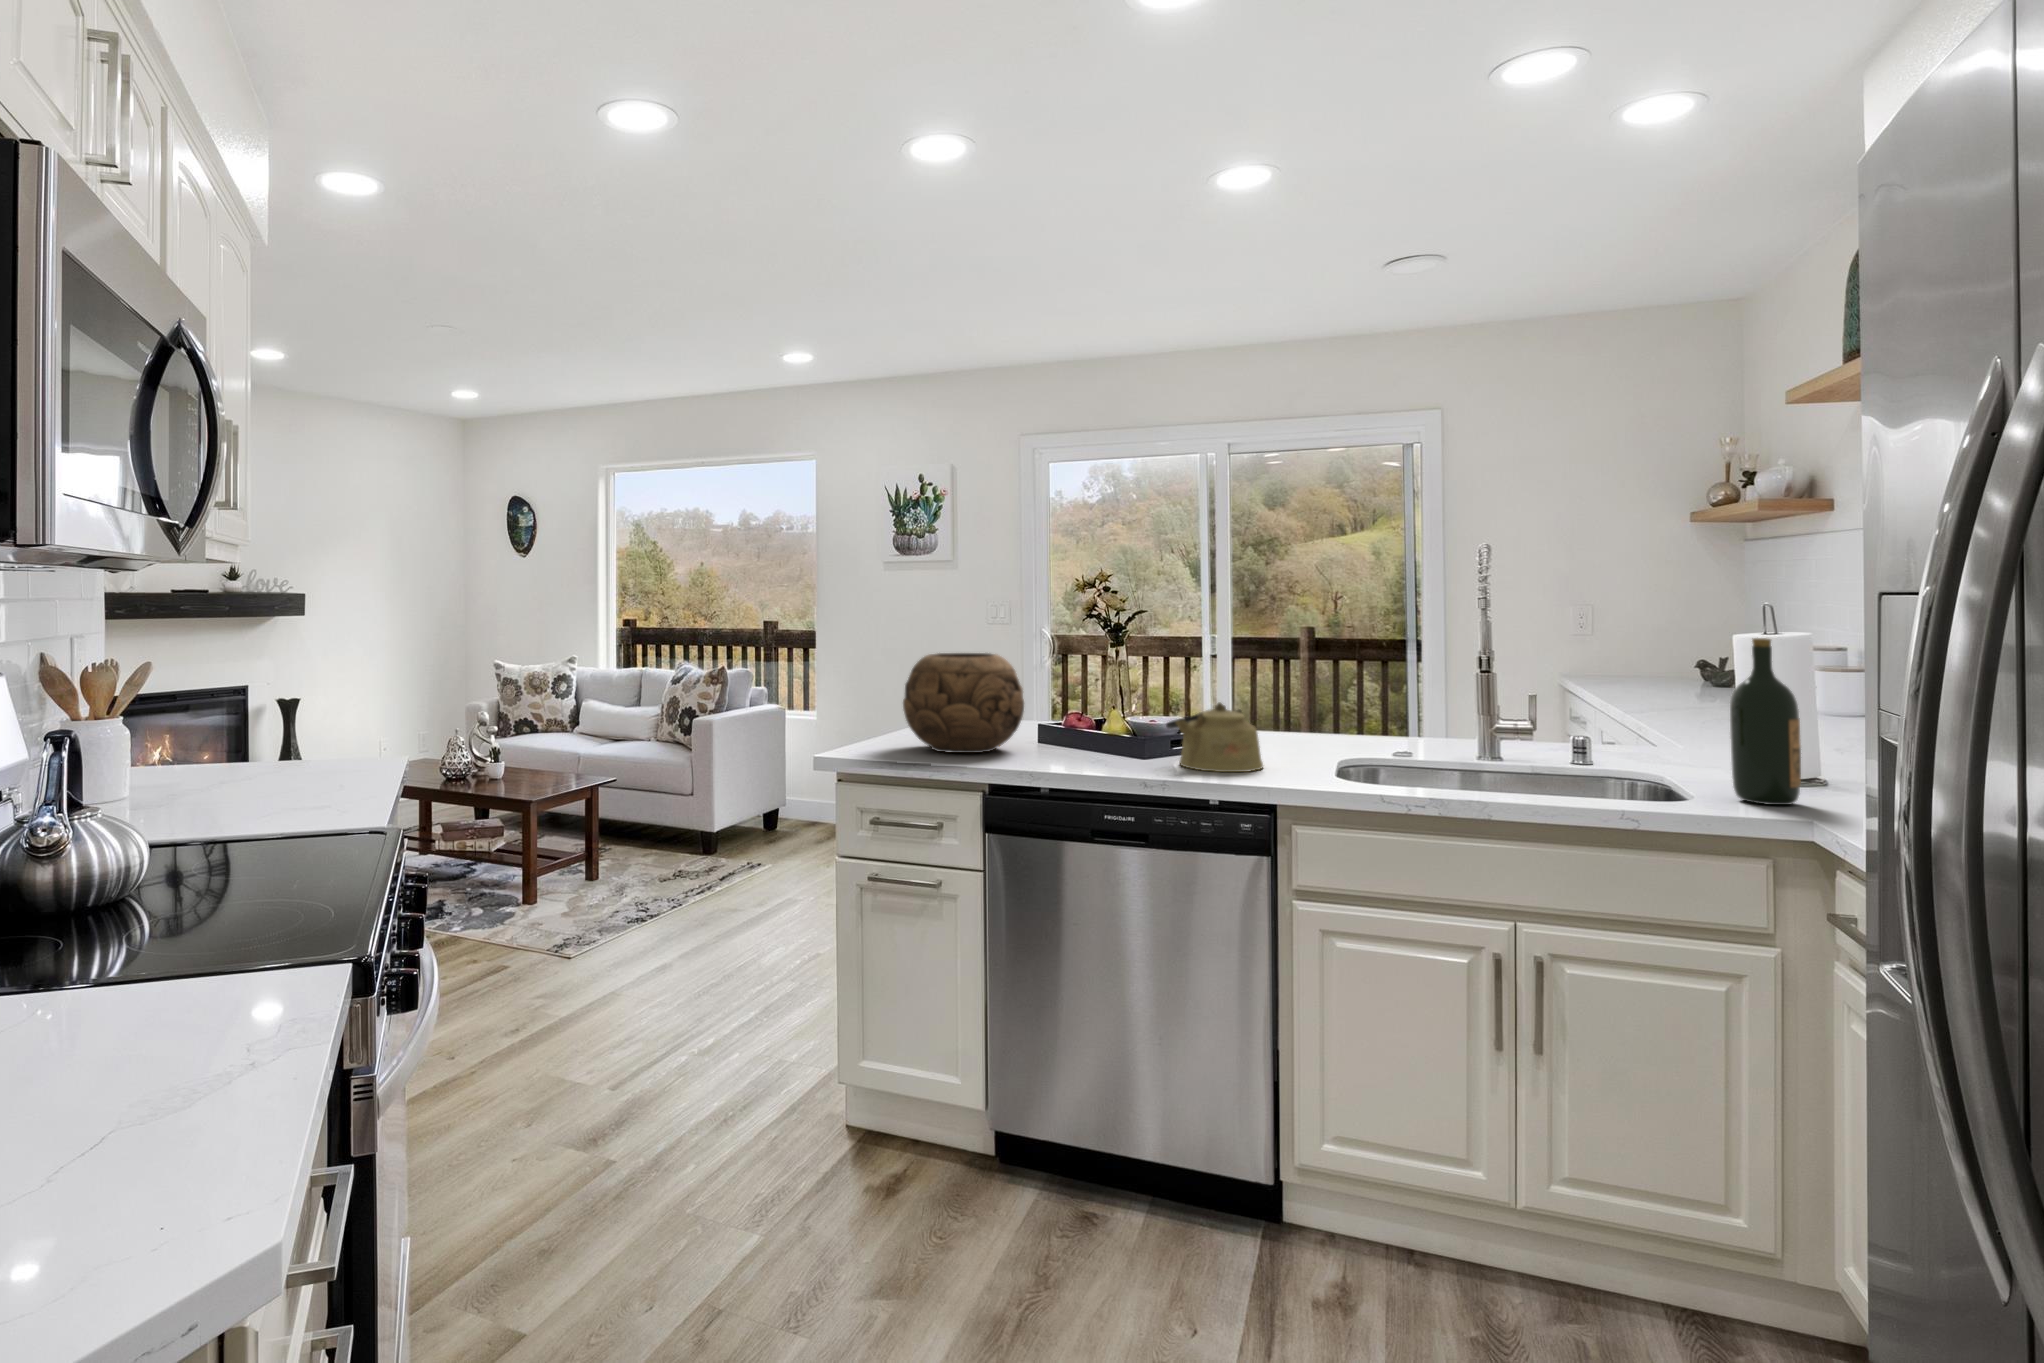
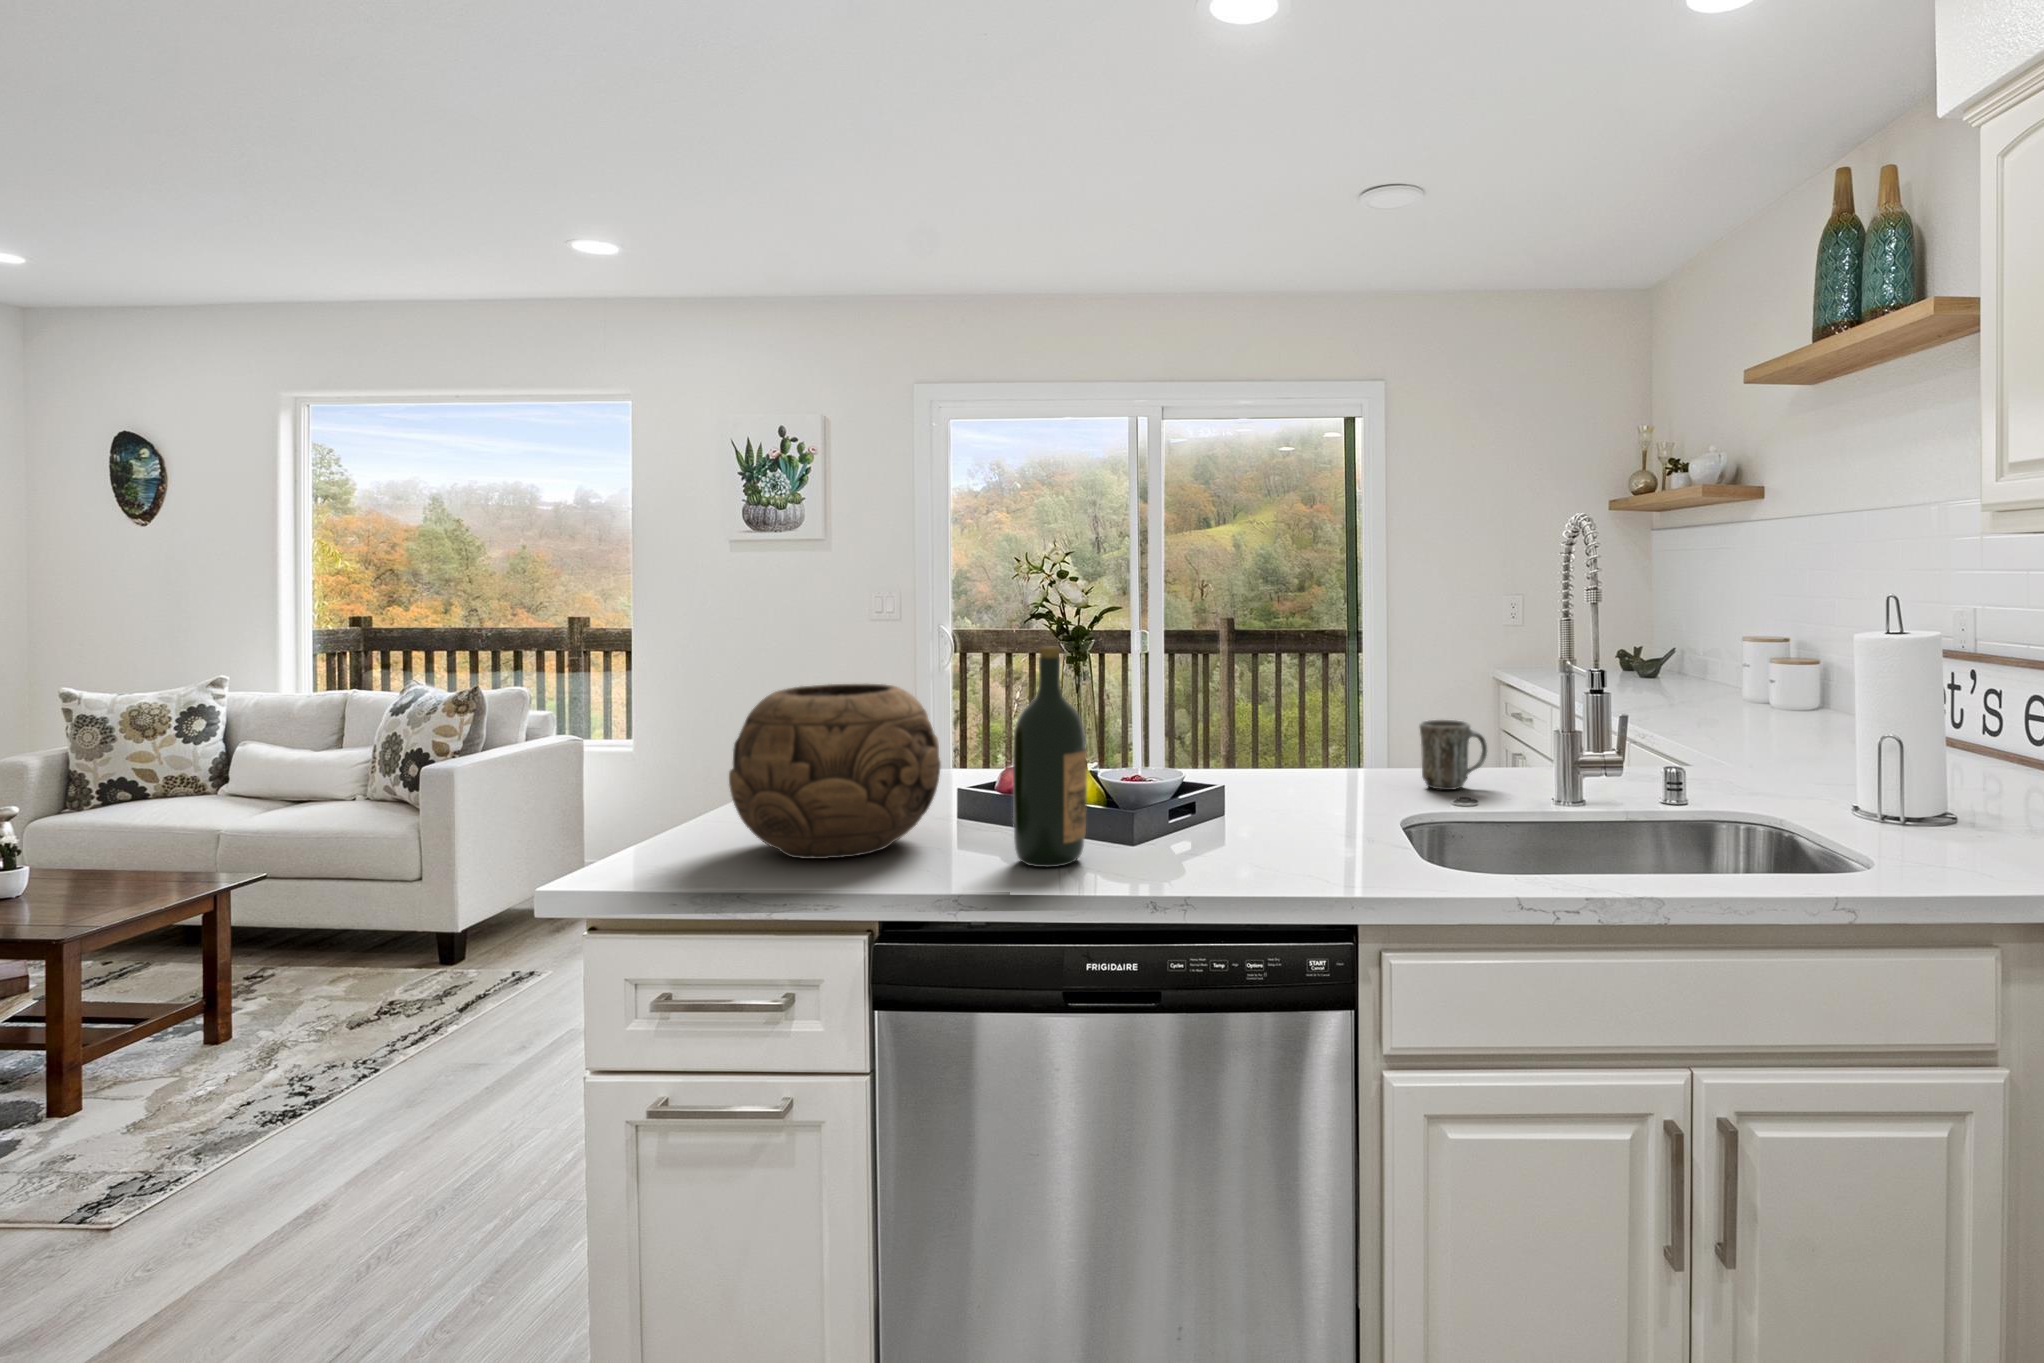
wine bottle: present [1730,638,1801,805] -> present [1013,646,1087,867]
mug: none [1379,697,1435,748] -> present [1420,720,1487,790]
kettle: present [1166,702,1263,772] -> none [1170,753,1314,867]

